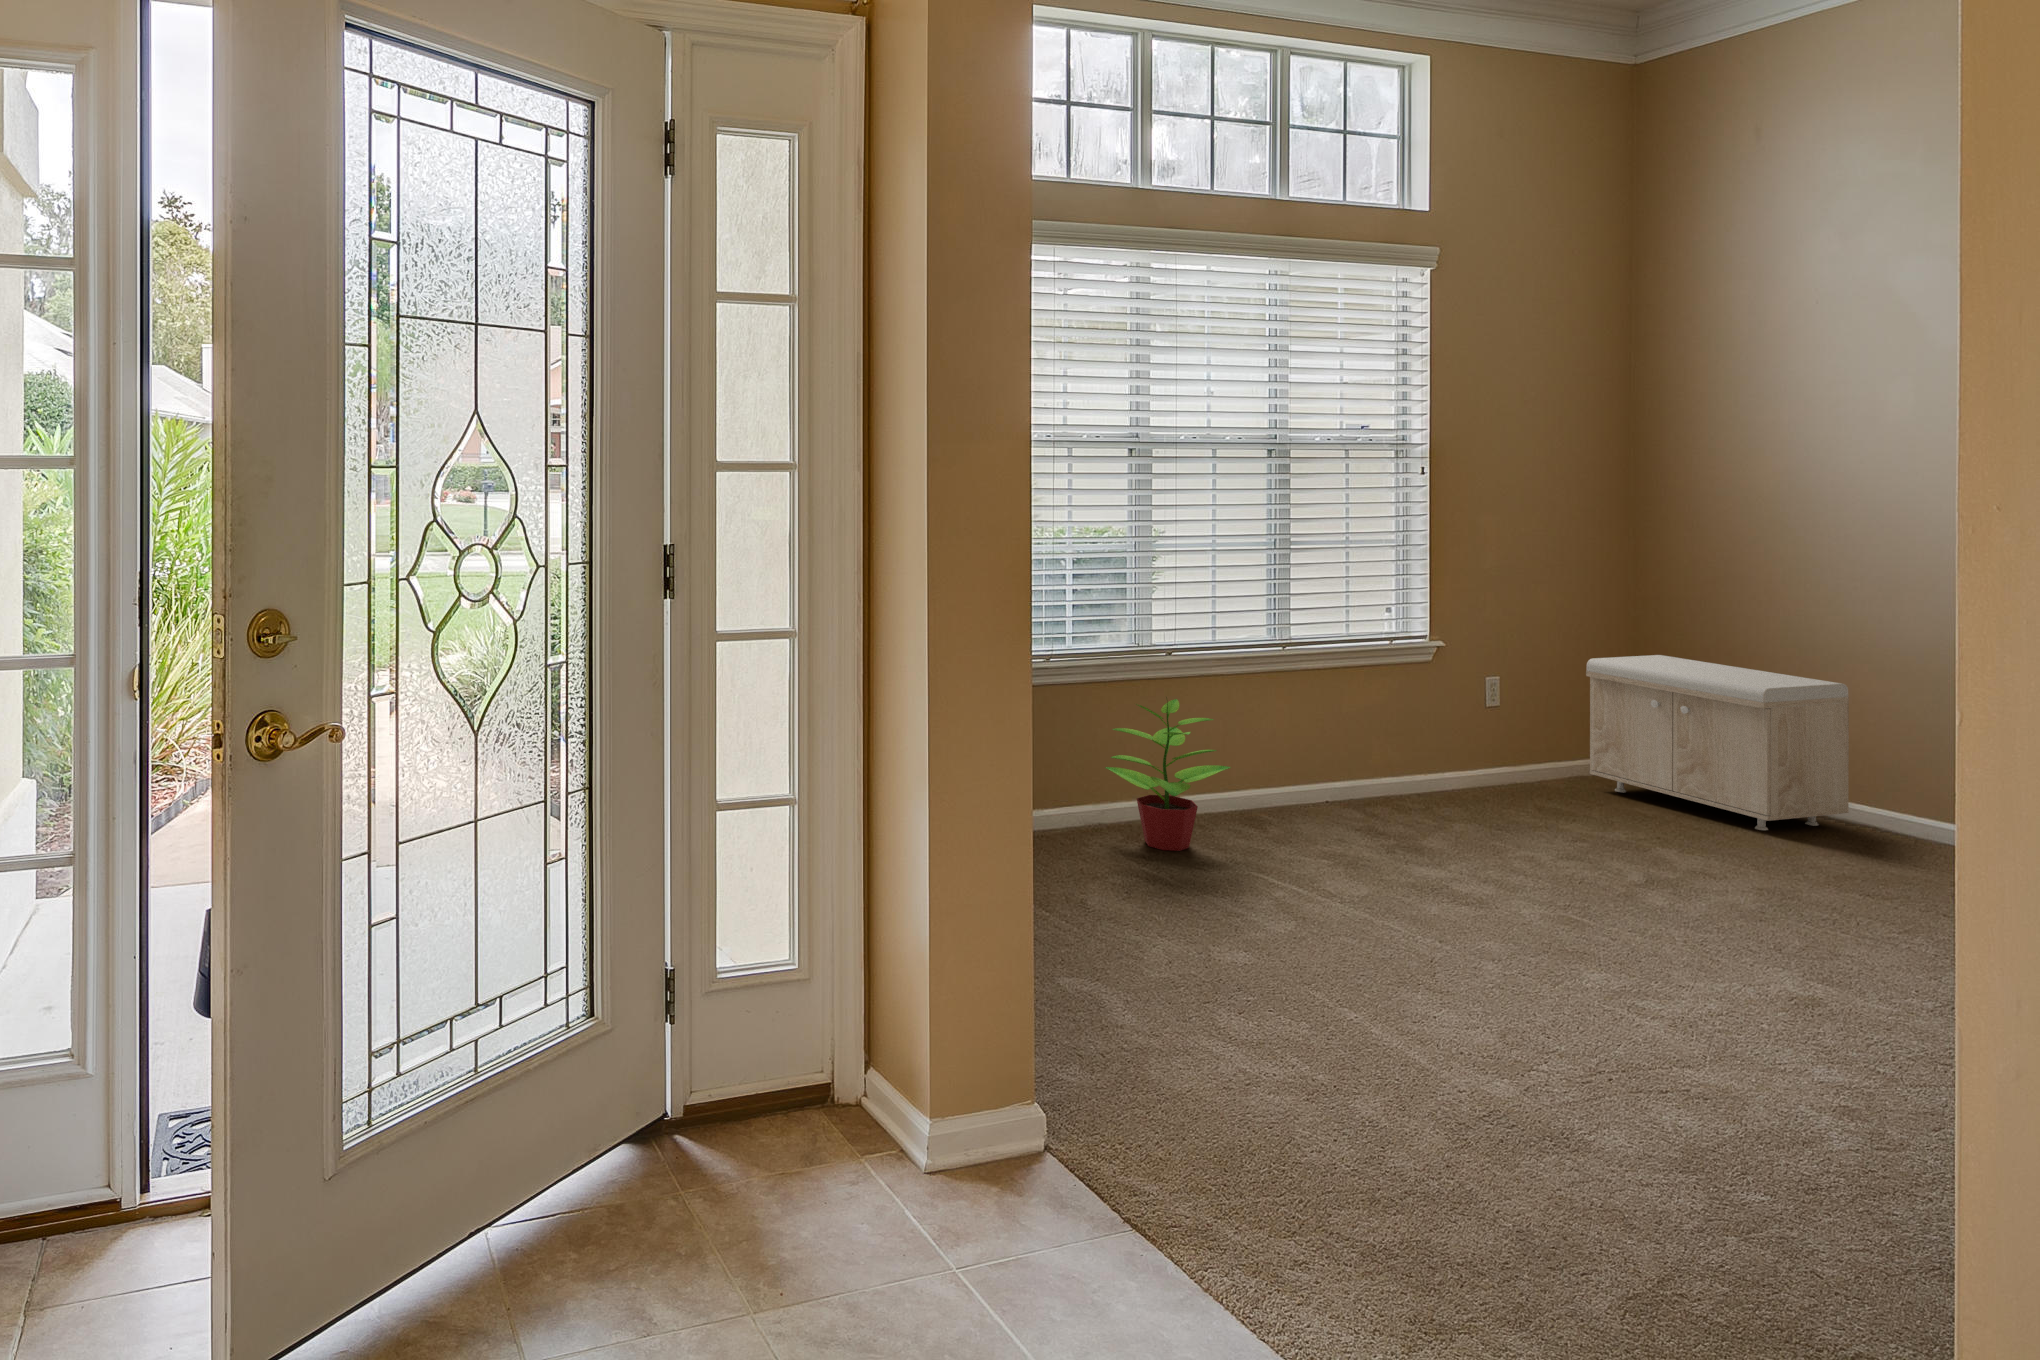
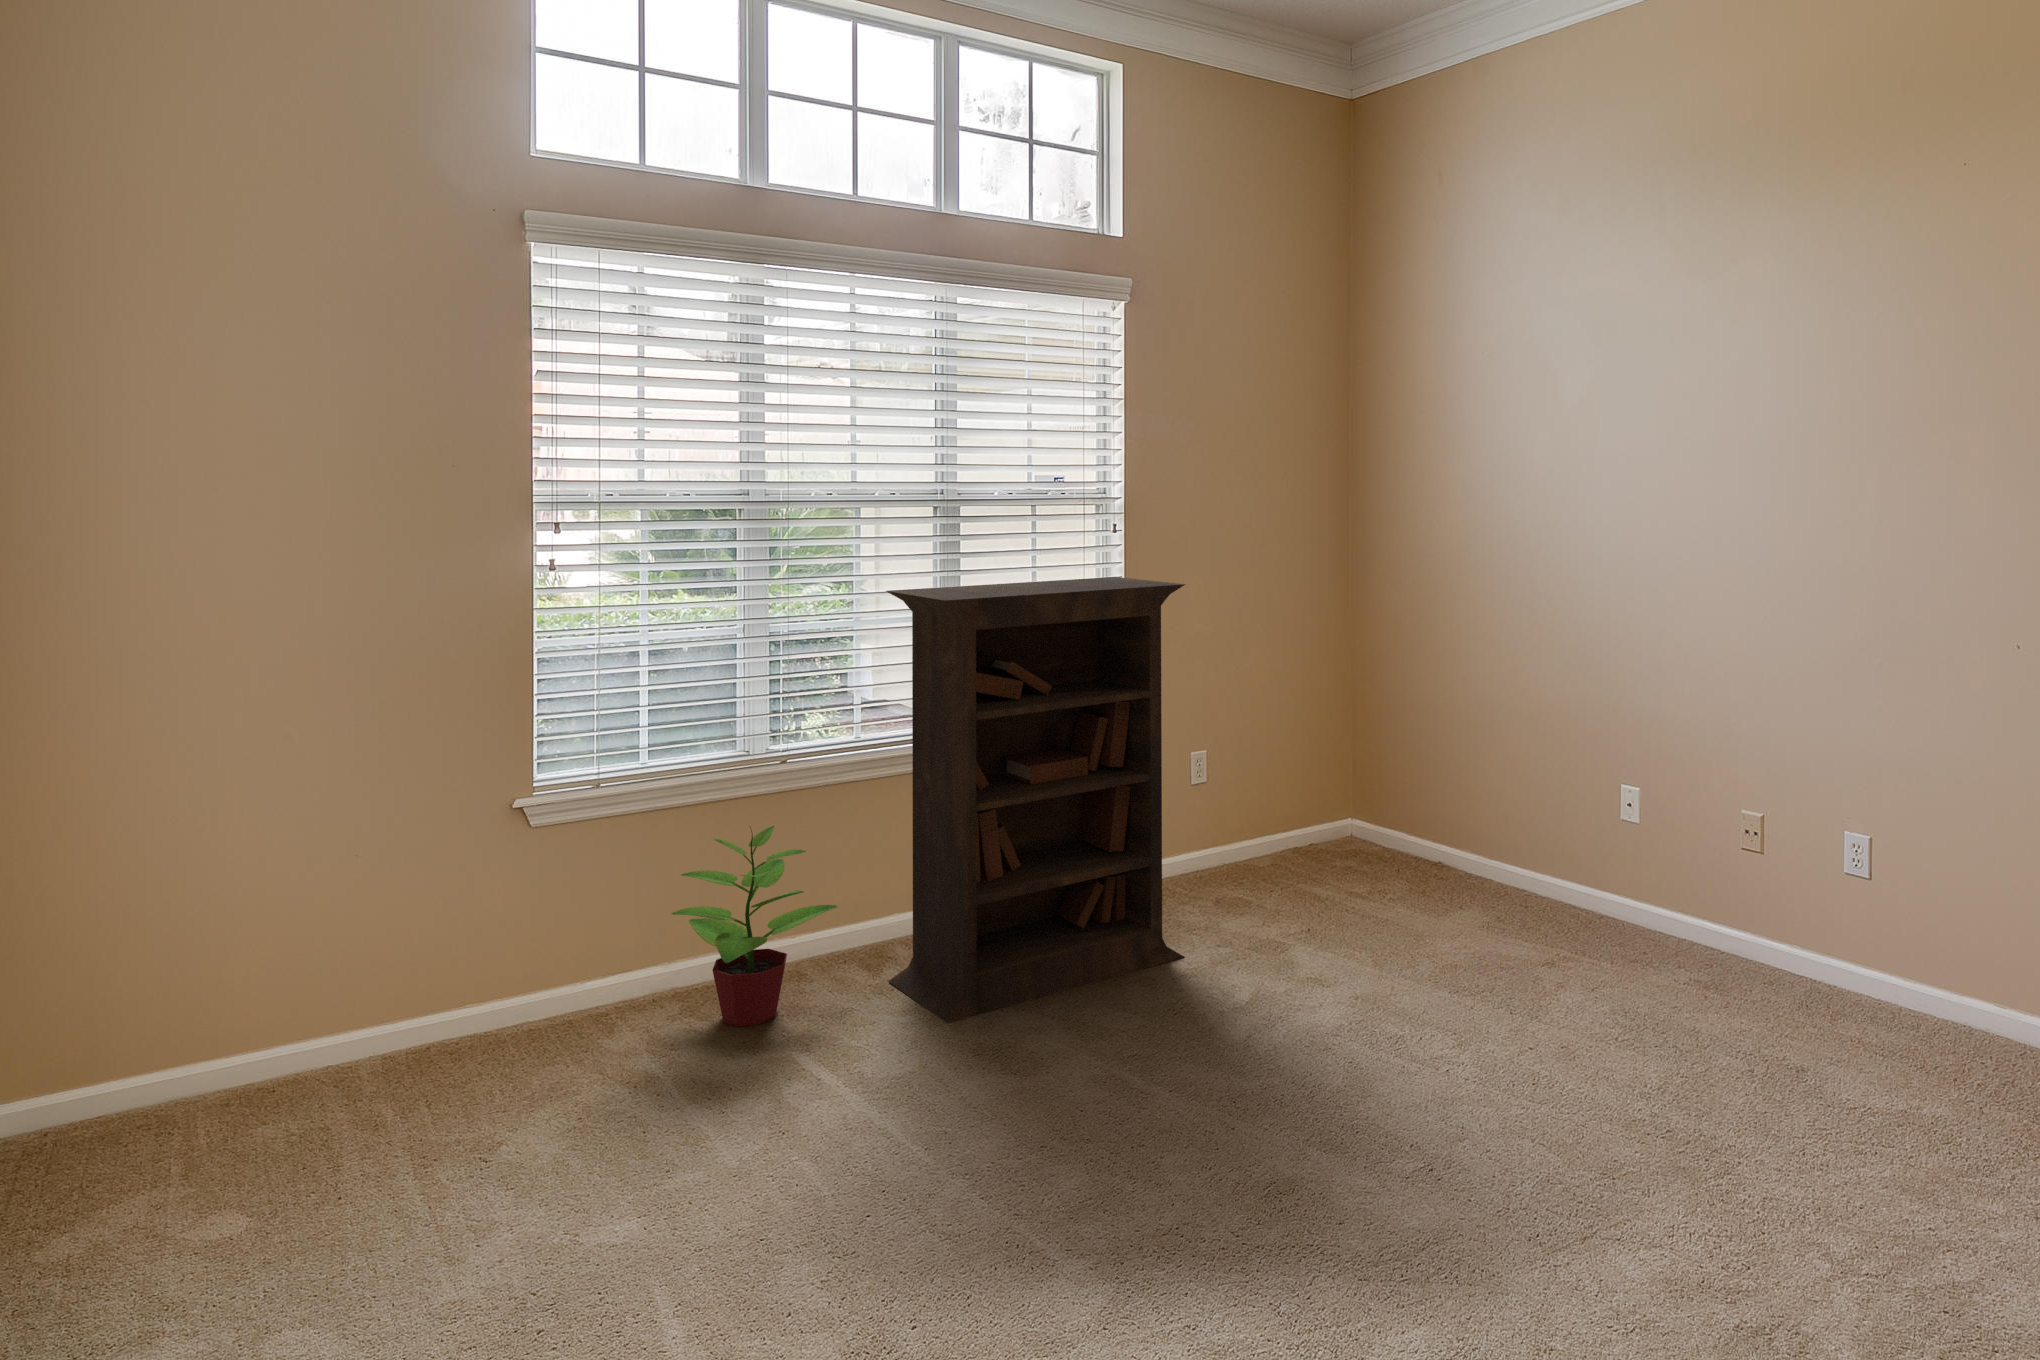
bookcase: none [1260,512,1536,869] -> present [886,577,1185,1023]
storage bench: present [1586,655,1849,830] -> none [1295,715,1502,903]

